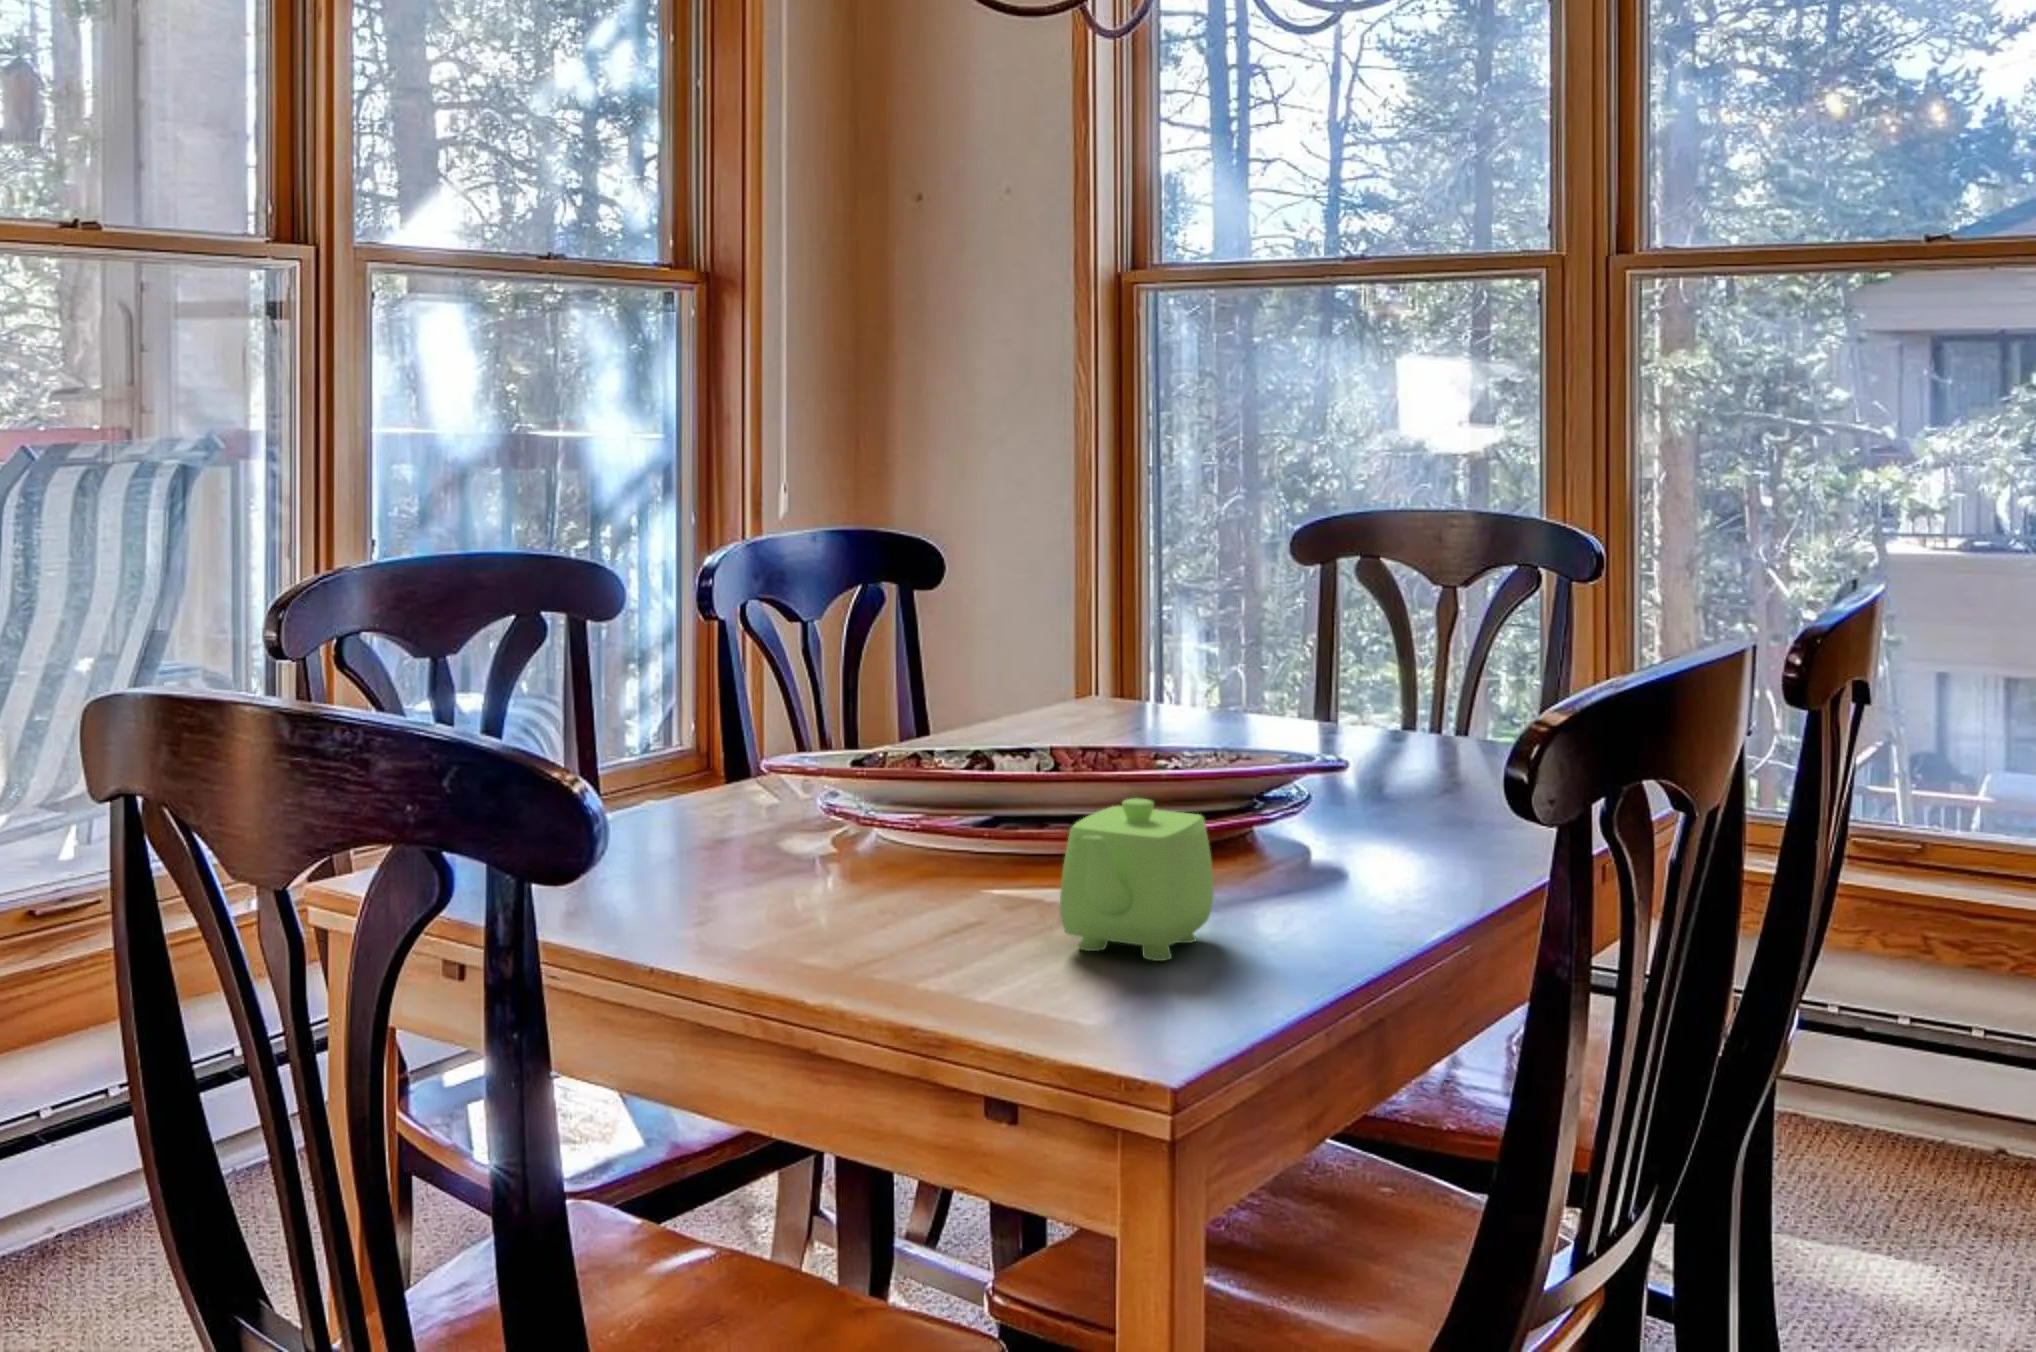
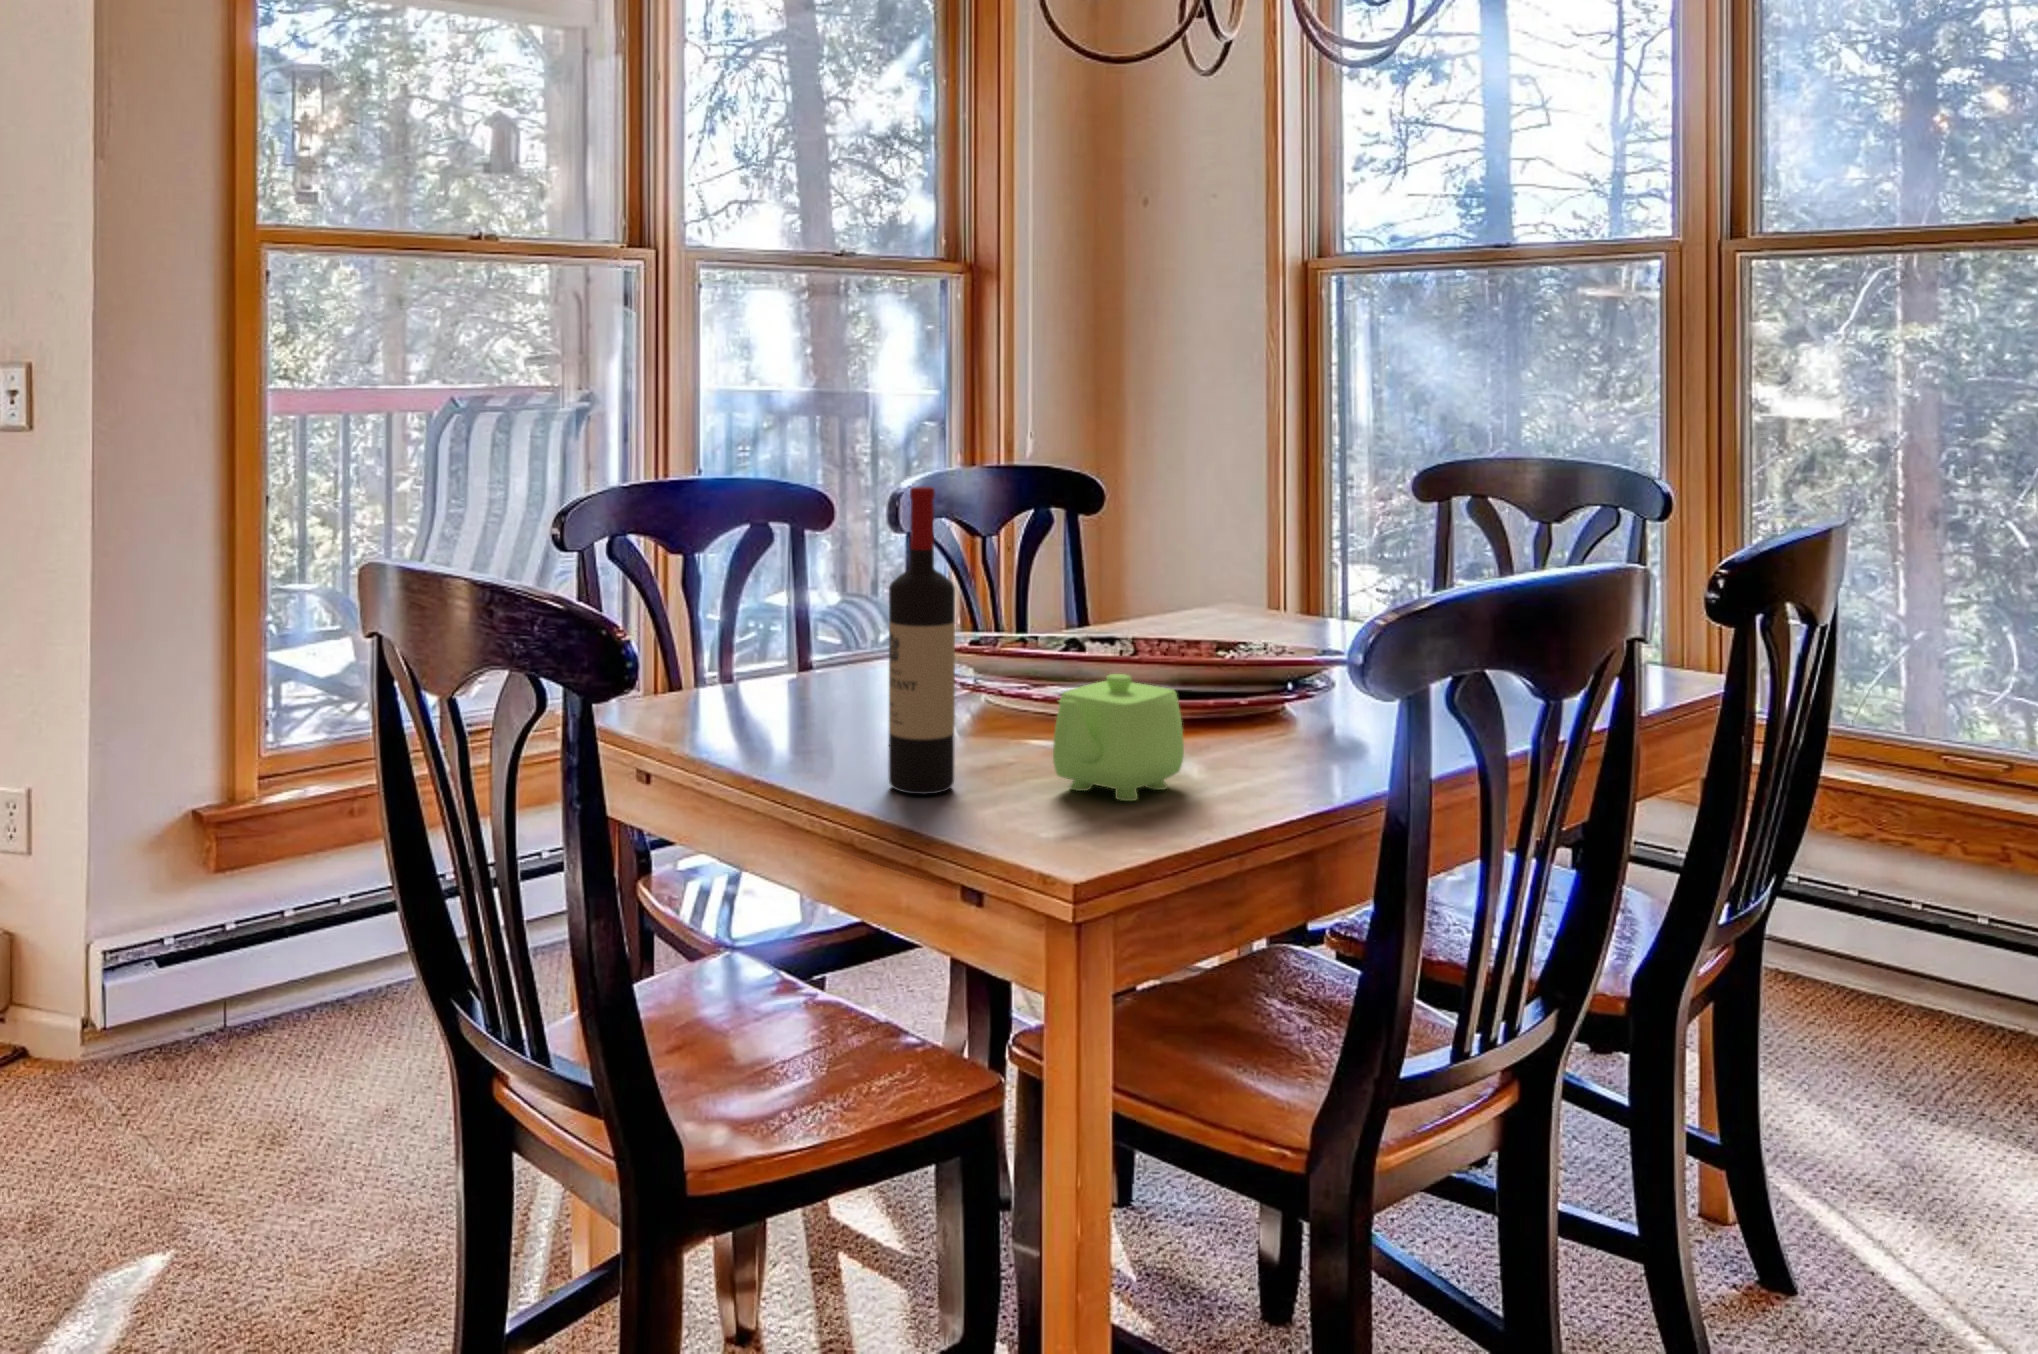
wine bottle: none [851,566,938,970] -> present [889,487,955,794]

